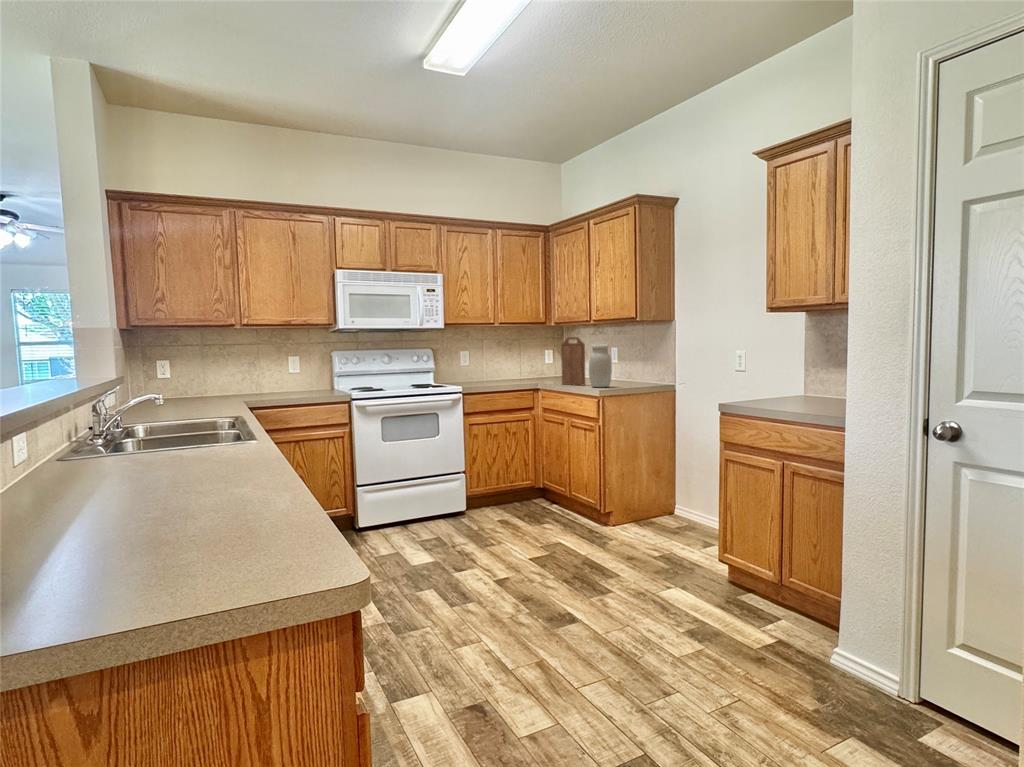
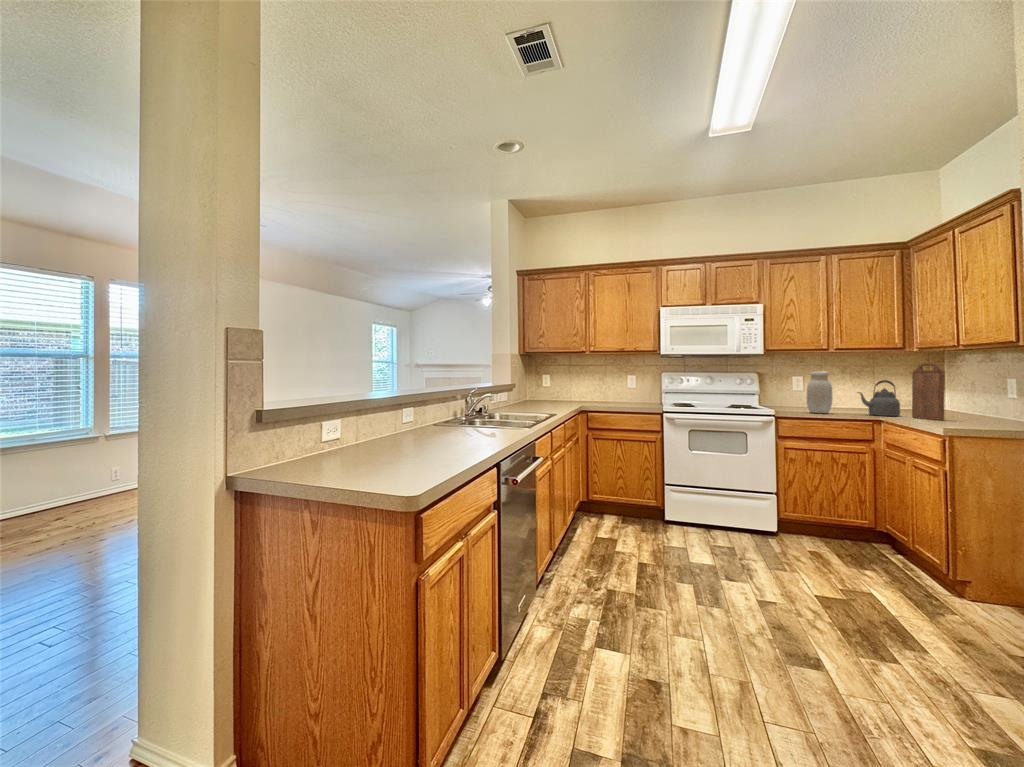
jar: present [589,344,612,387] -> present [807,371,832,413]
kettle: none [522,352,552,384] -> present [858,380,900,416]

